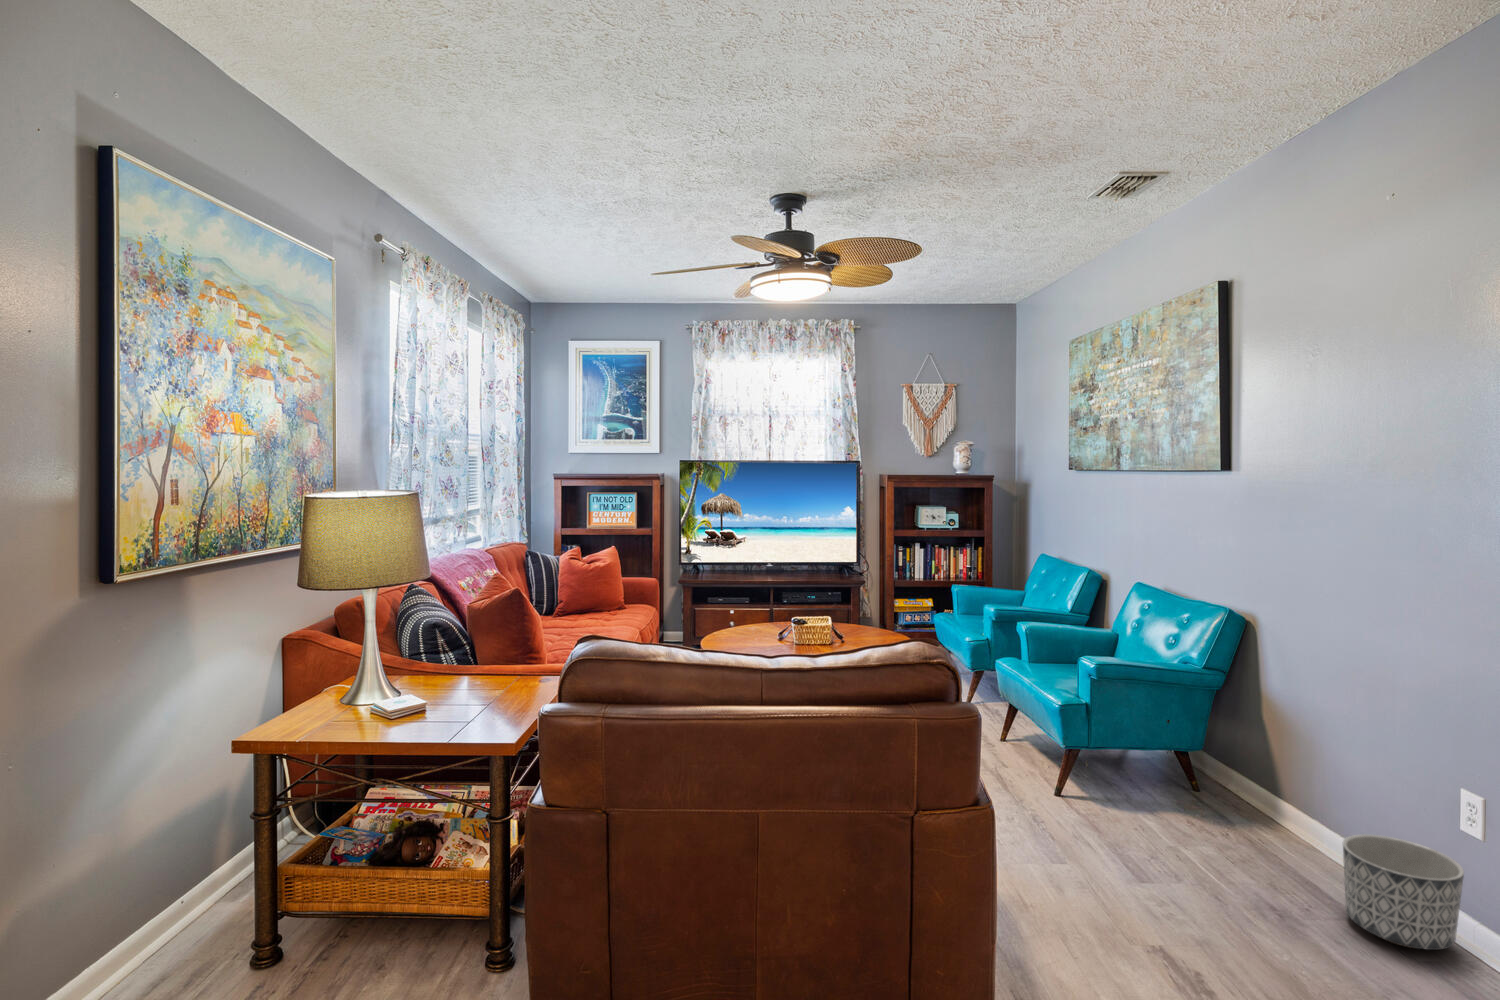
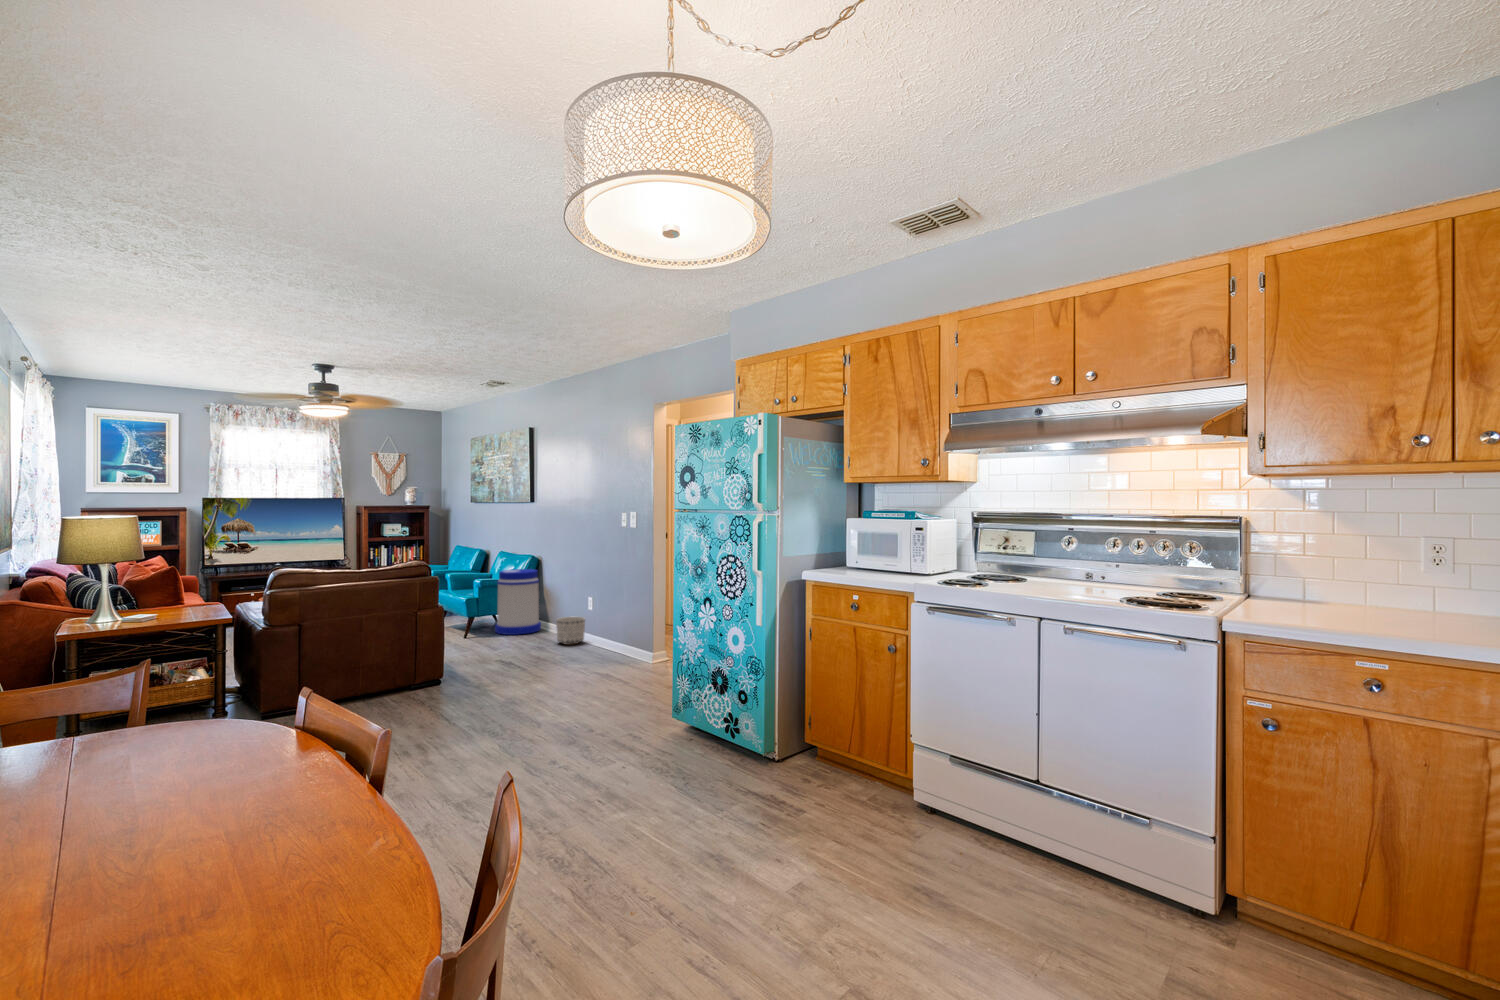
trash can: none [1129,639,1257,825] -> present [495,569,541,635]

